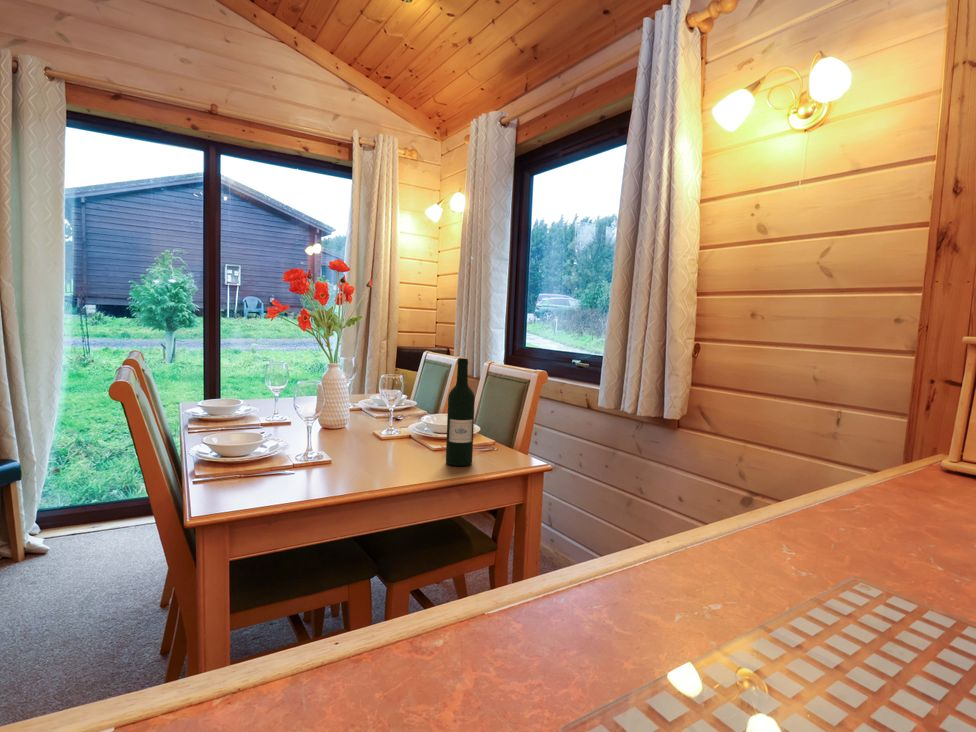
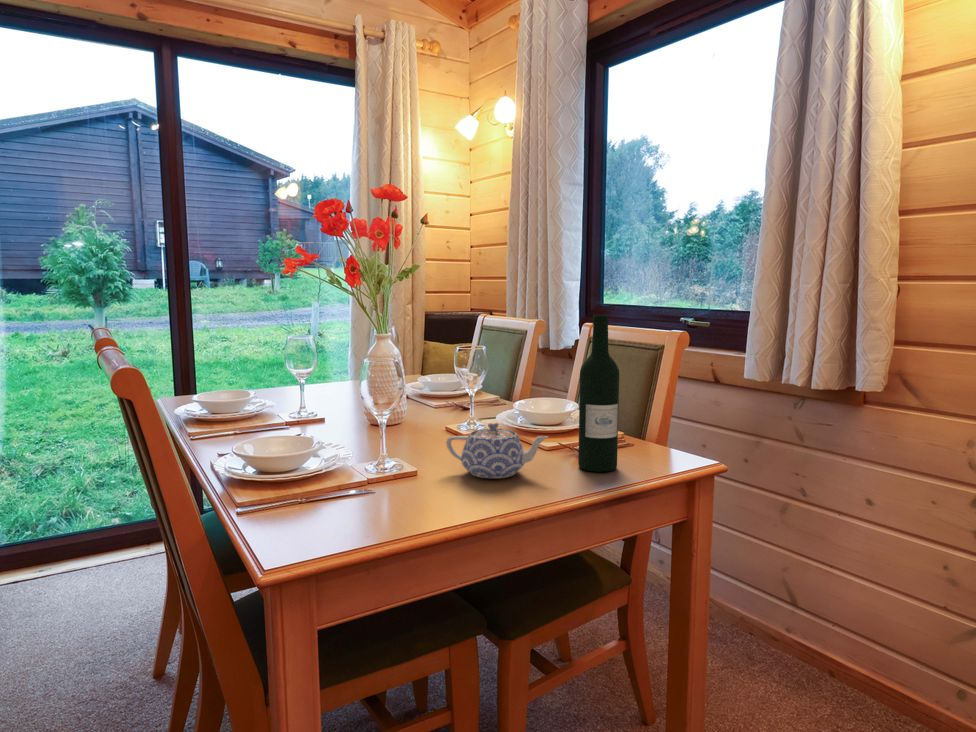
teapot: none [354,429,421,467] -> present [446,423,548,478]

